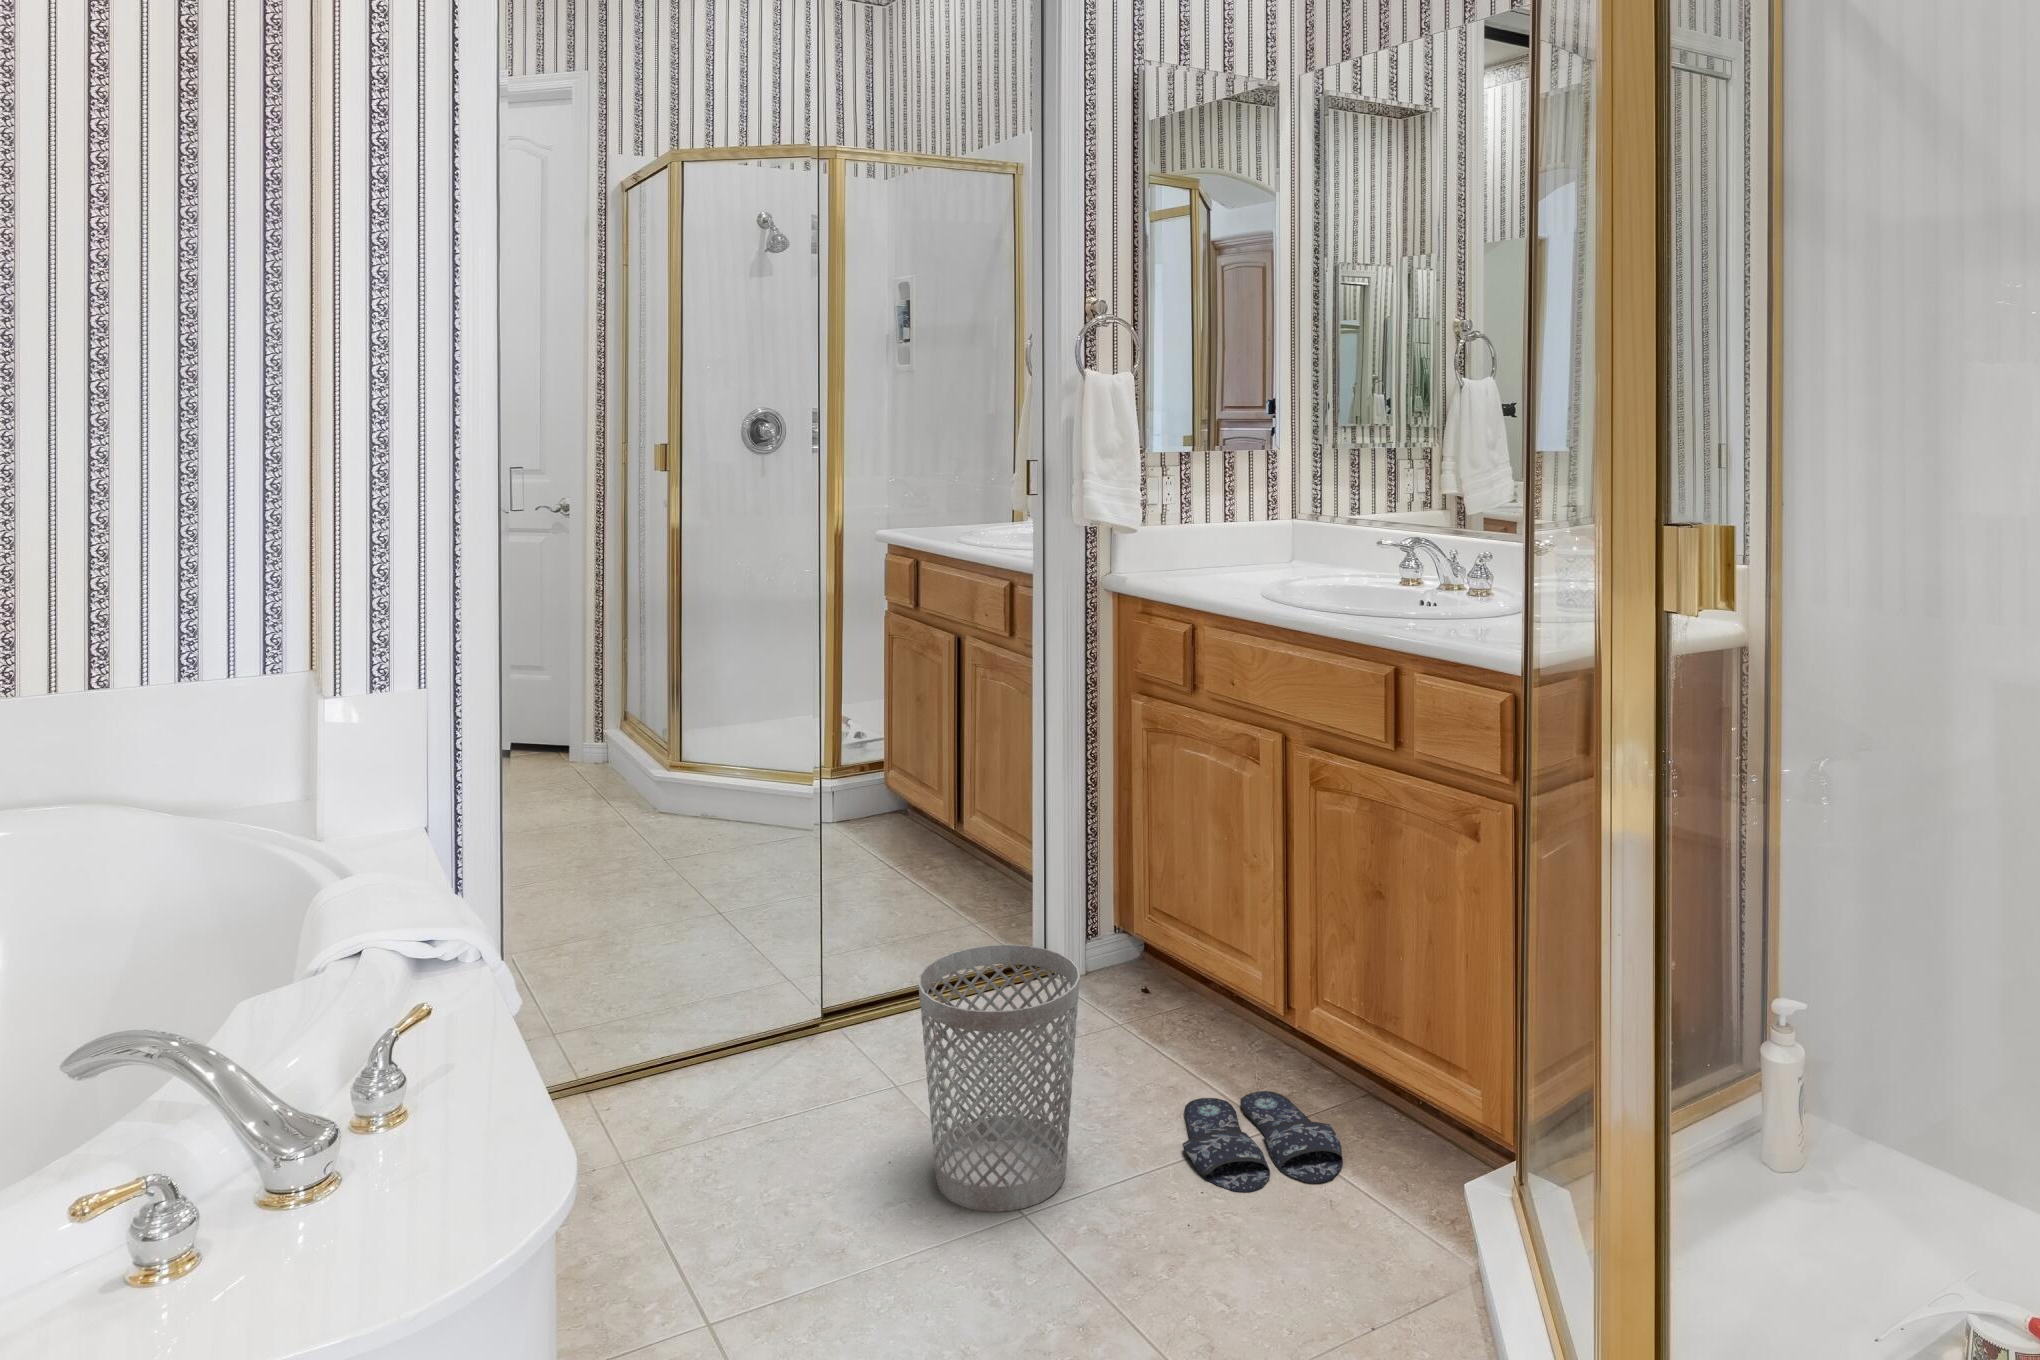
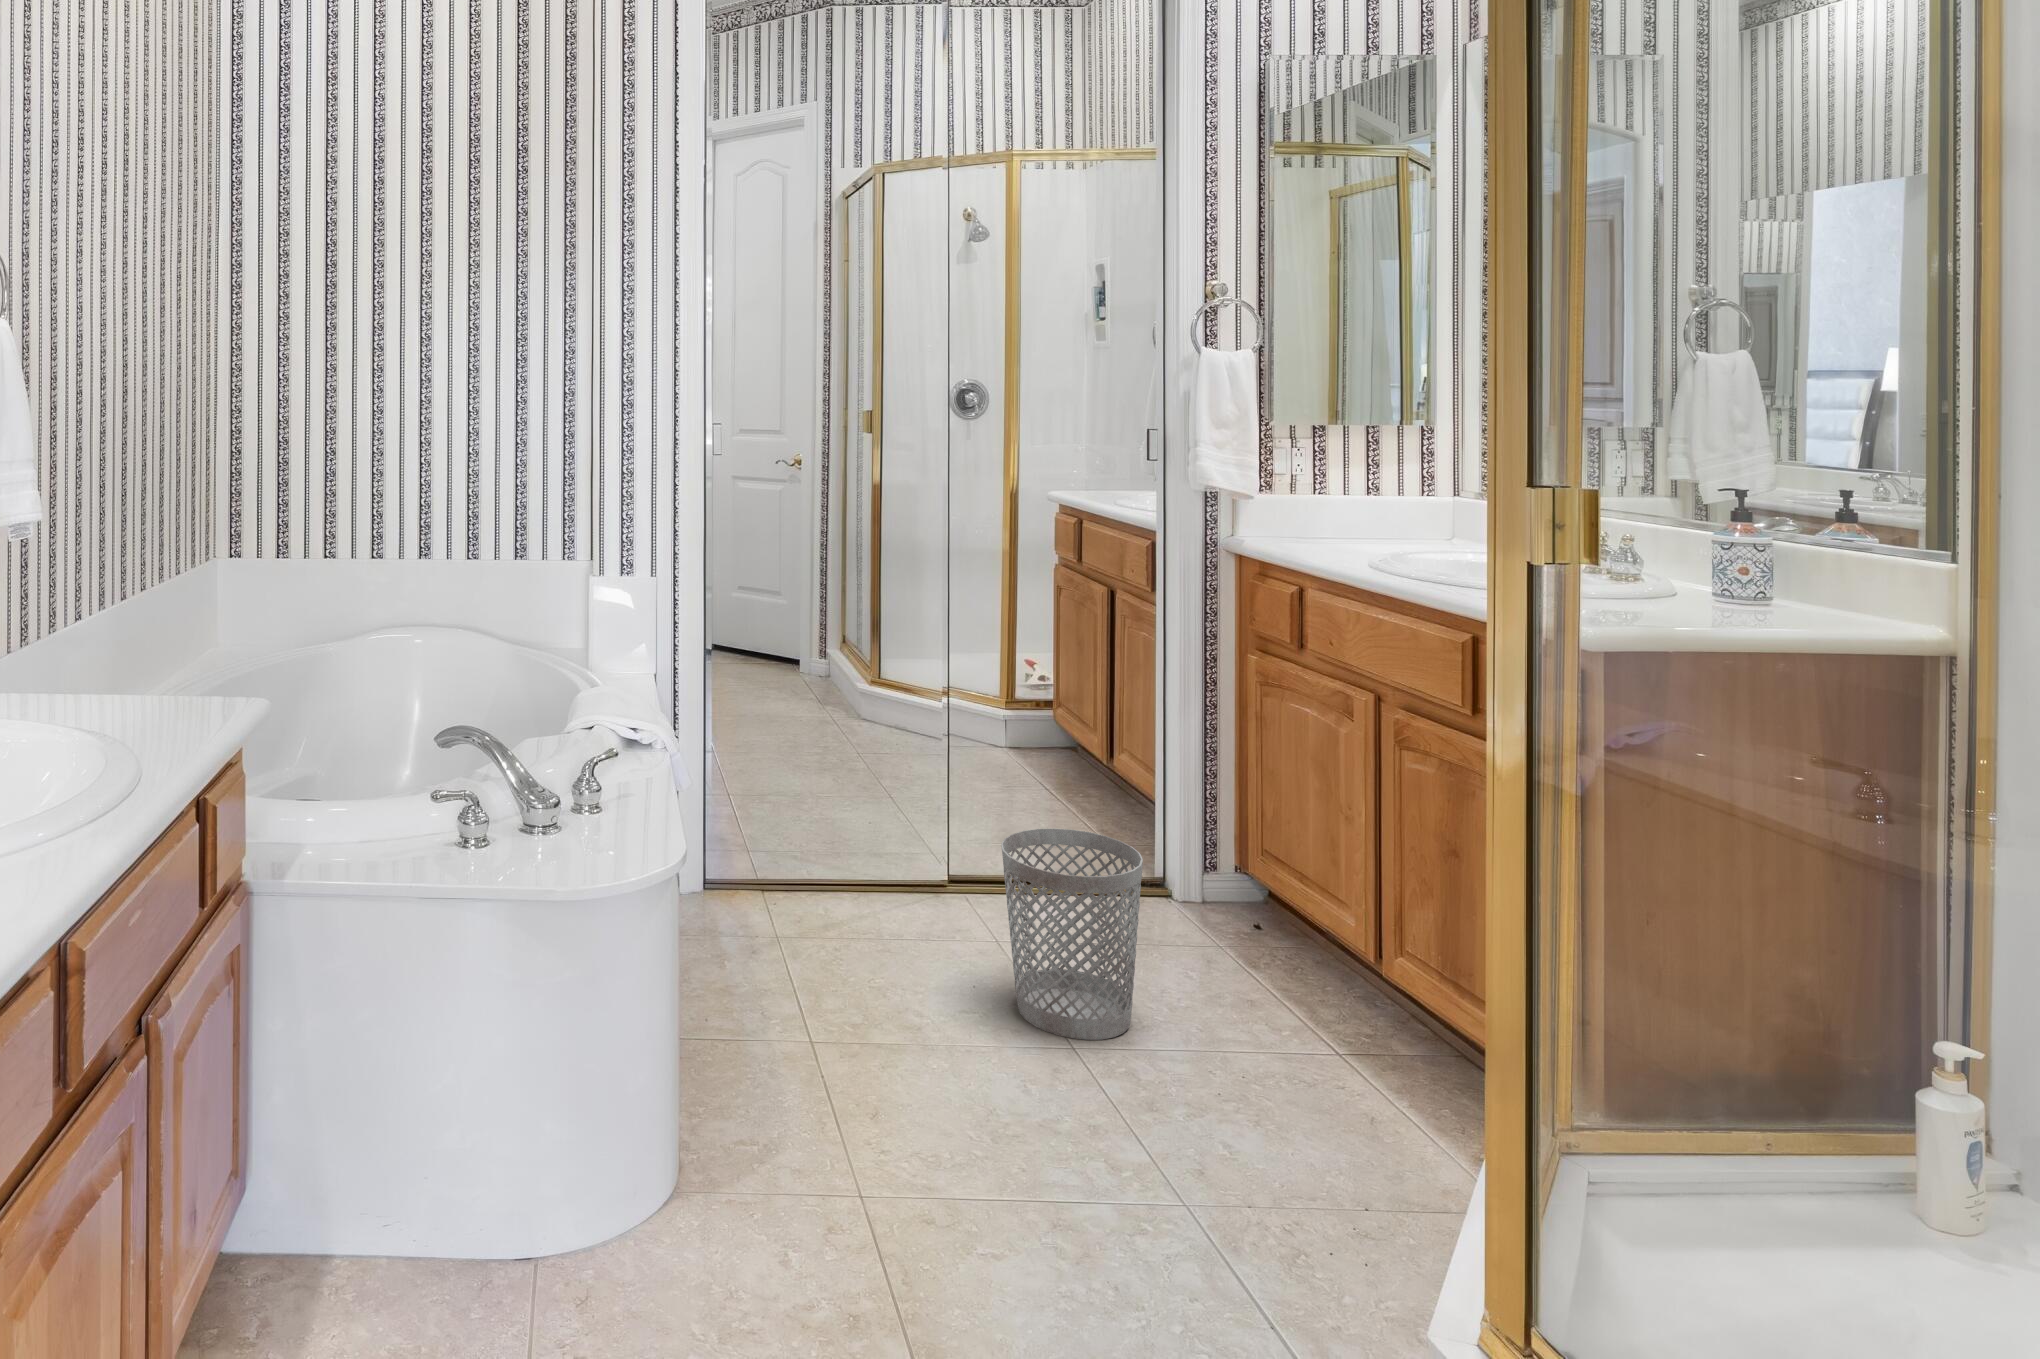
slippers: present [1183,1091,1343,1193] -> none [1246,1007,1410,1099]

